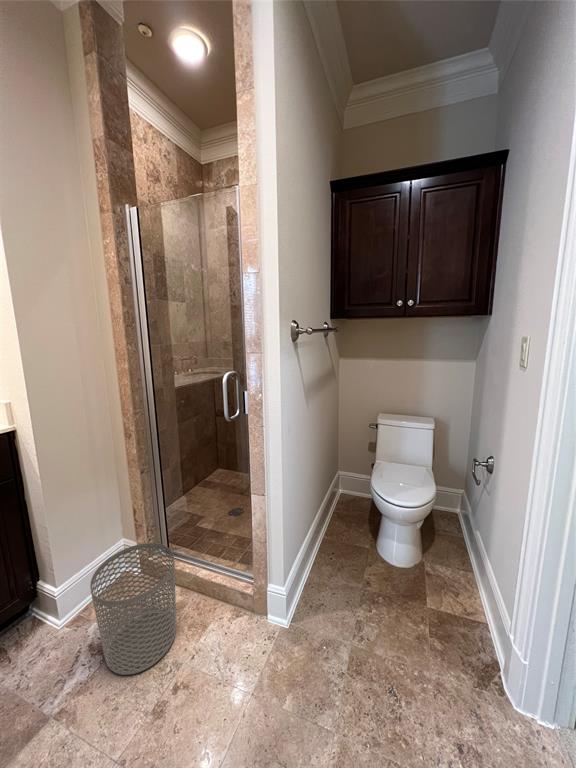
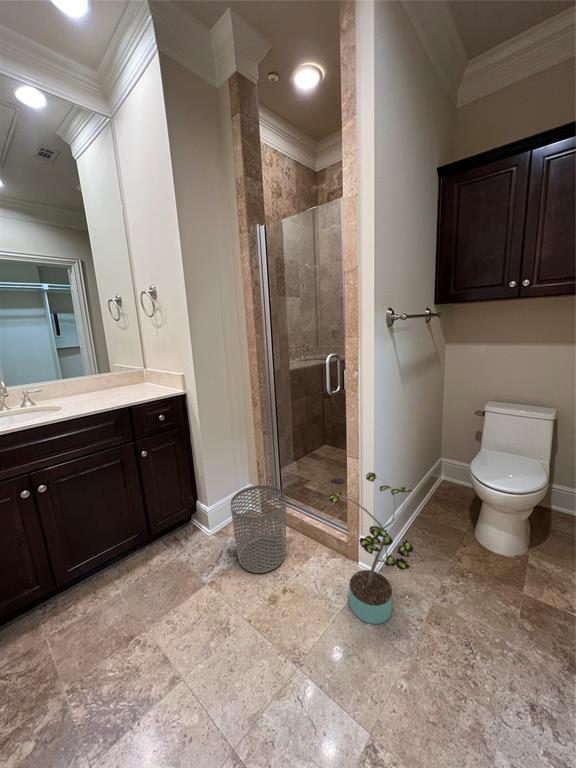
potted plant: none [232,512,335,702] -> present [329,473,413,624]

